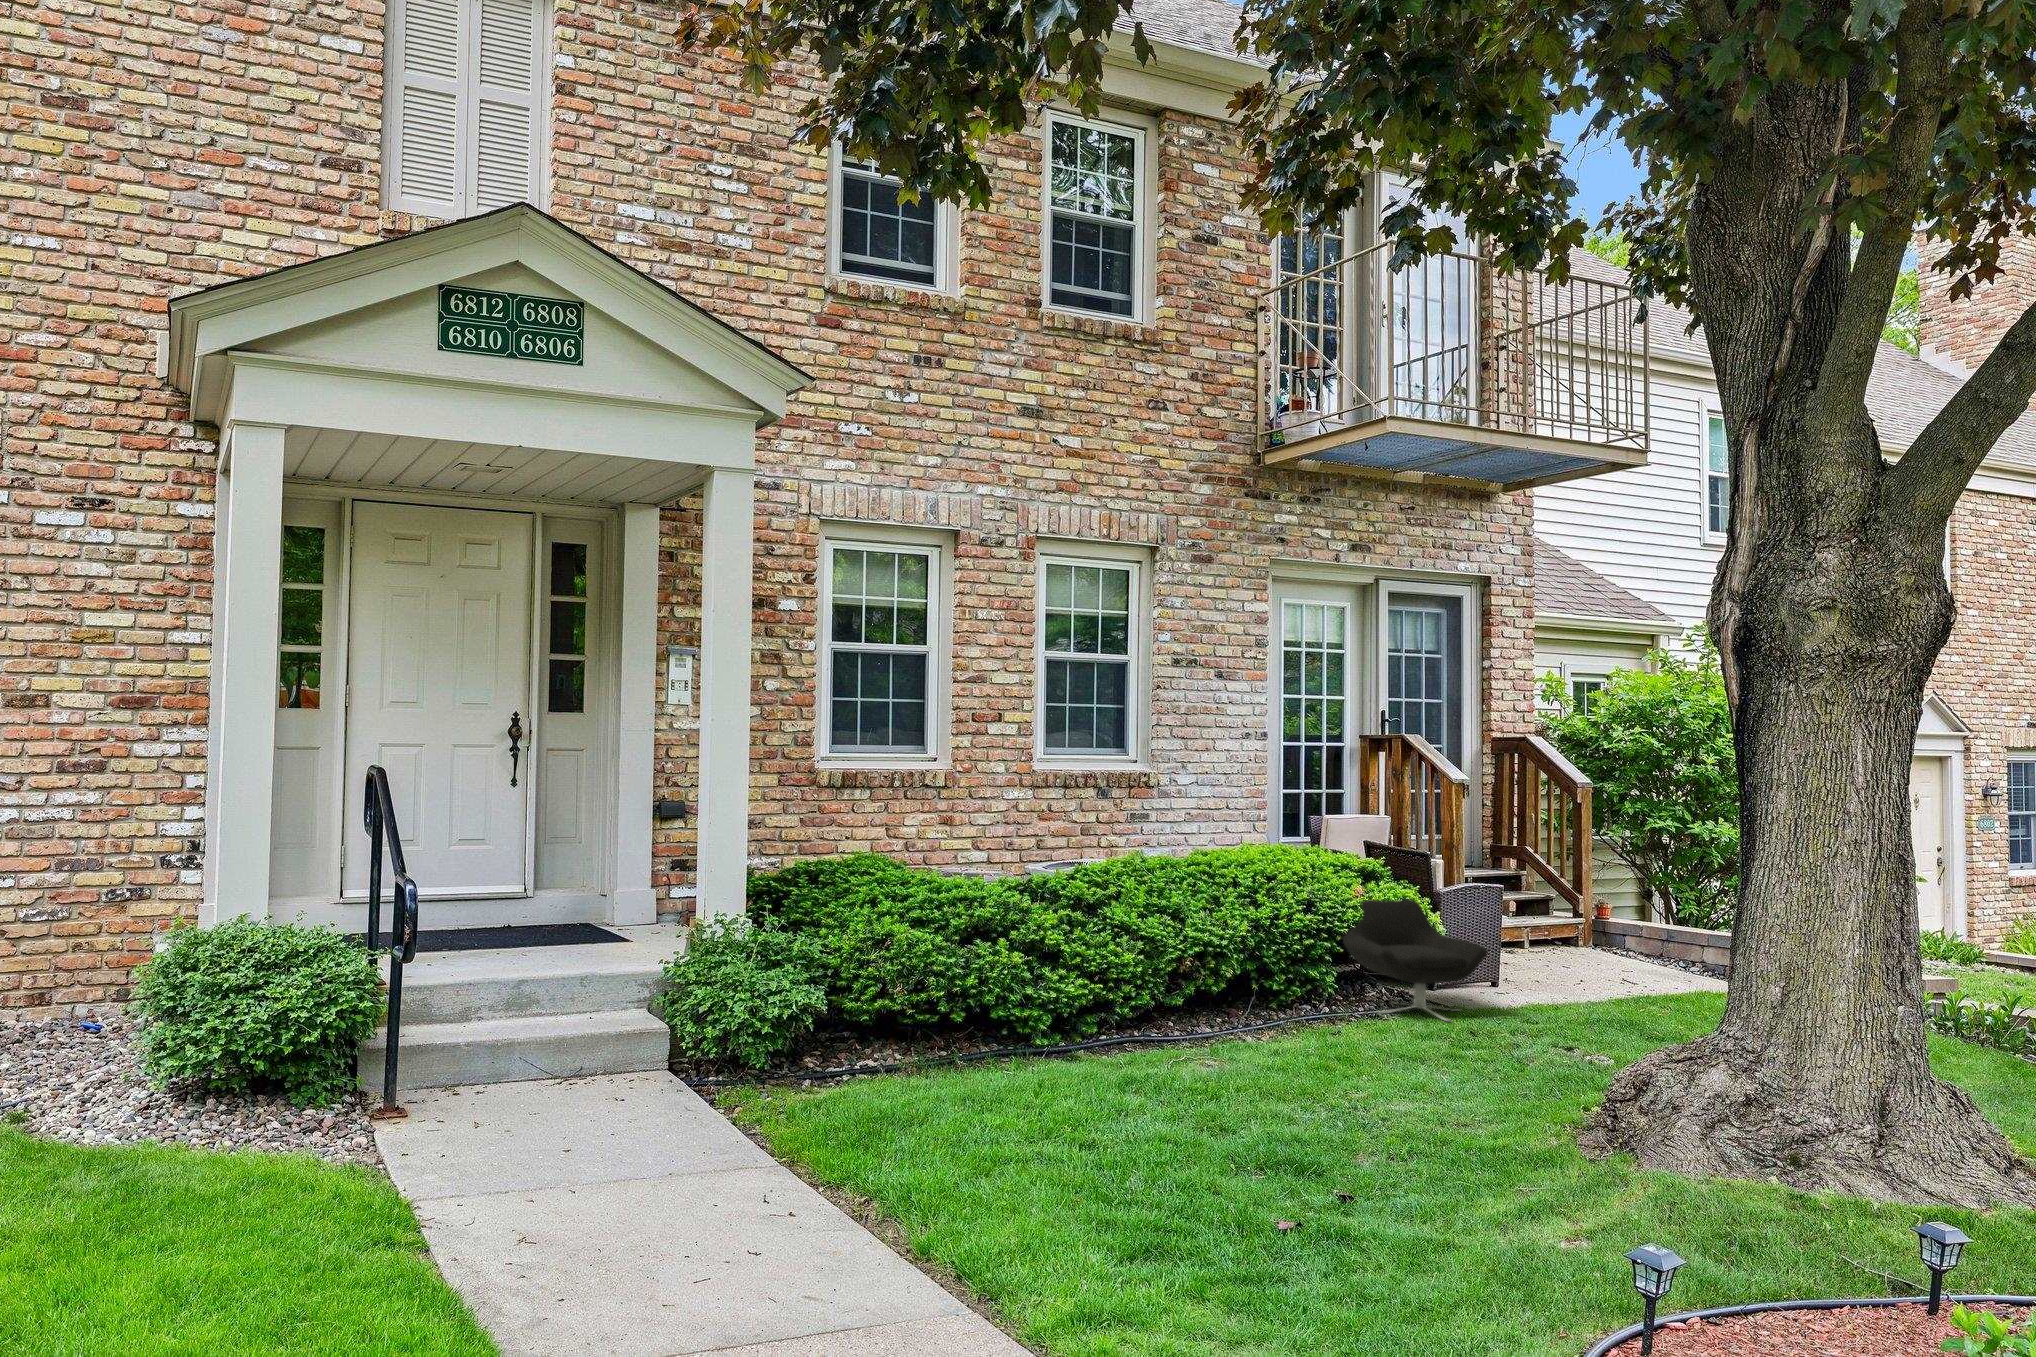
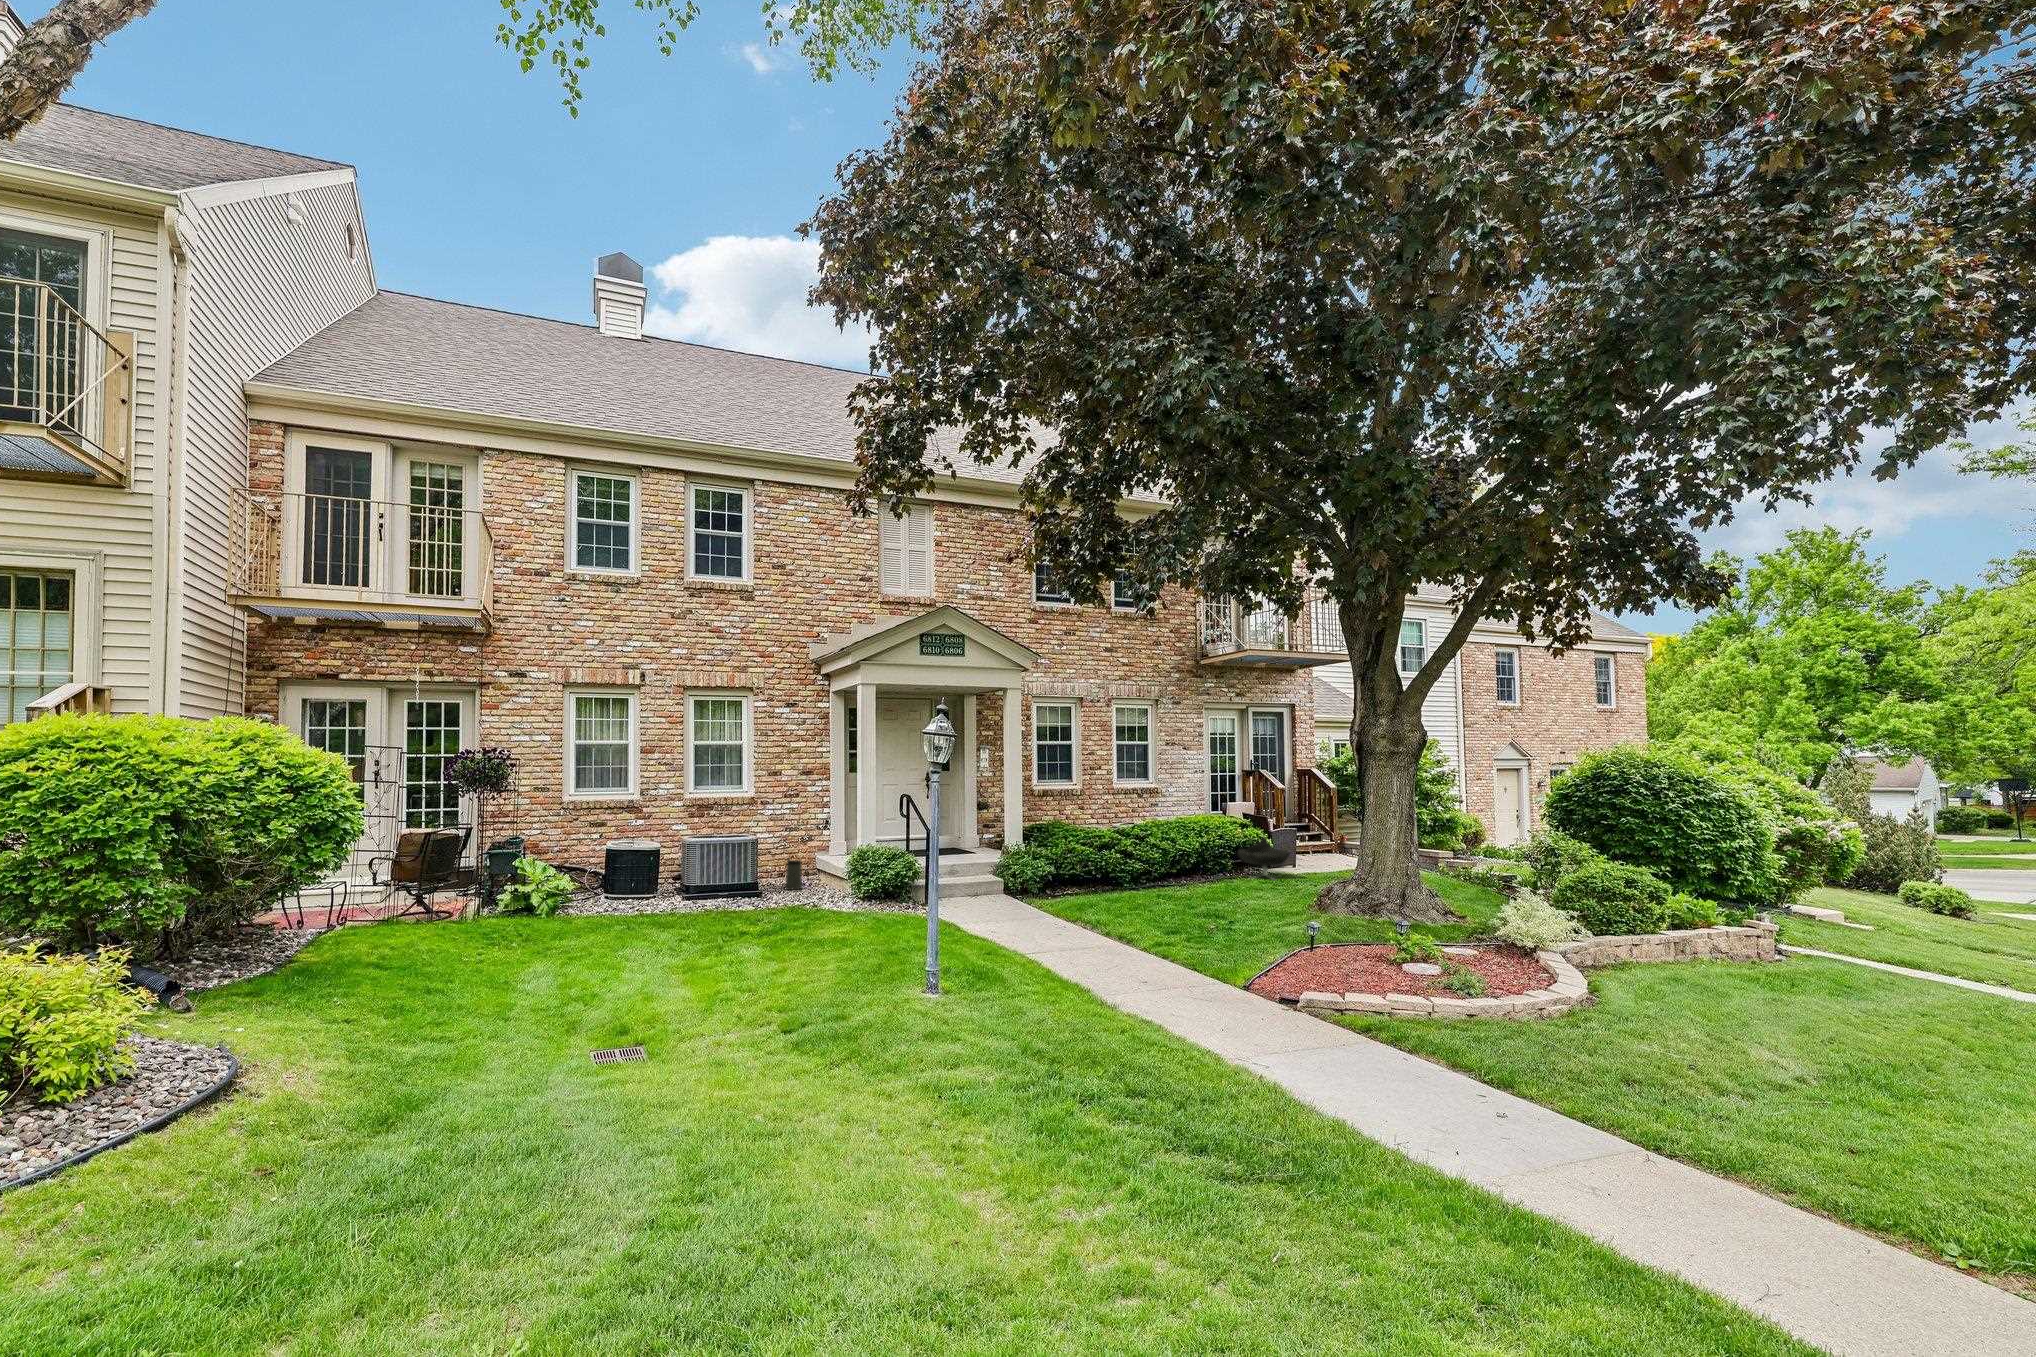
watering can: none [22,936,83,1044] -> present [785,857,802,890]

